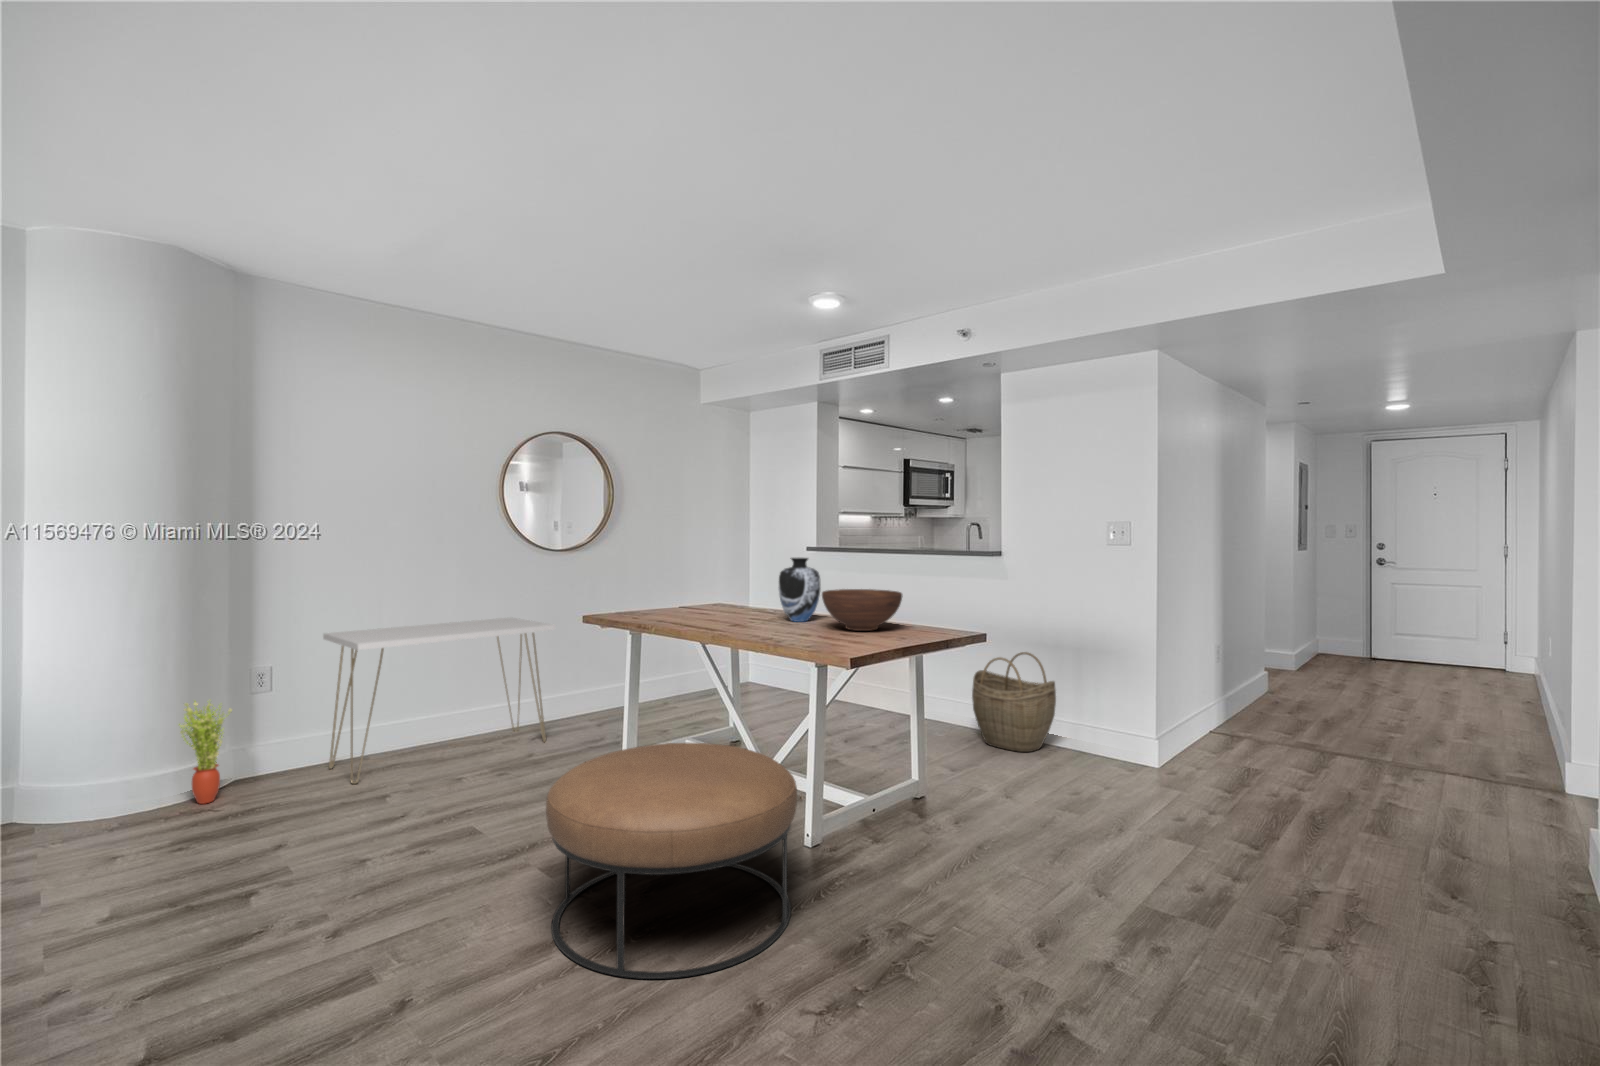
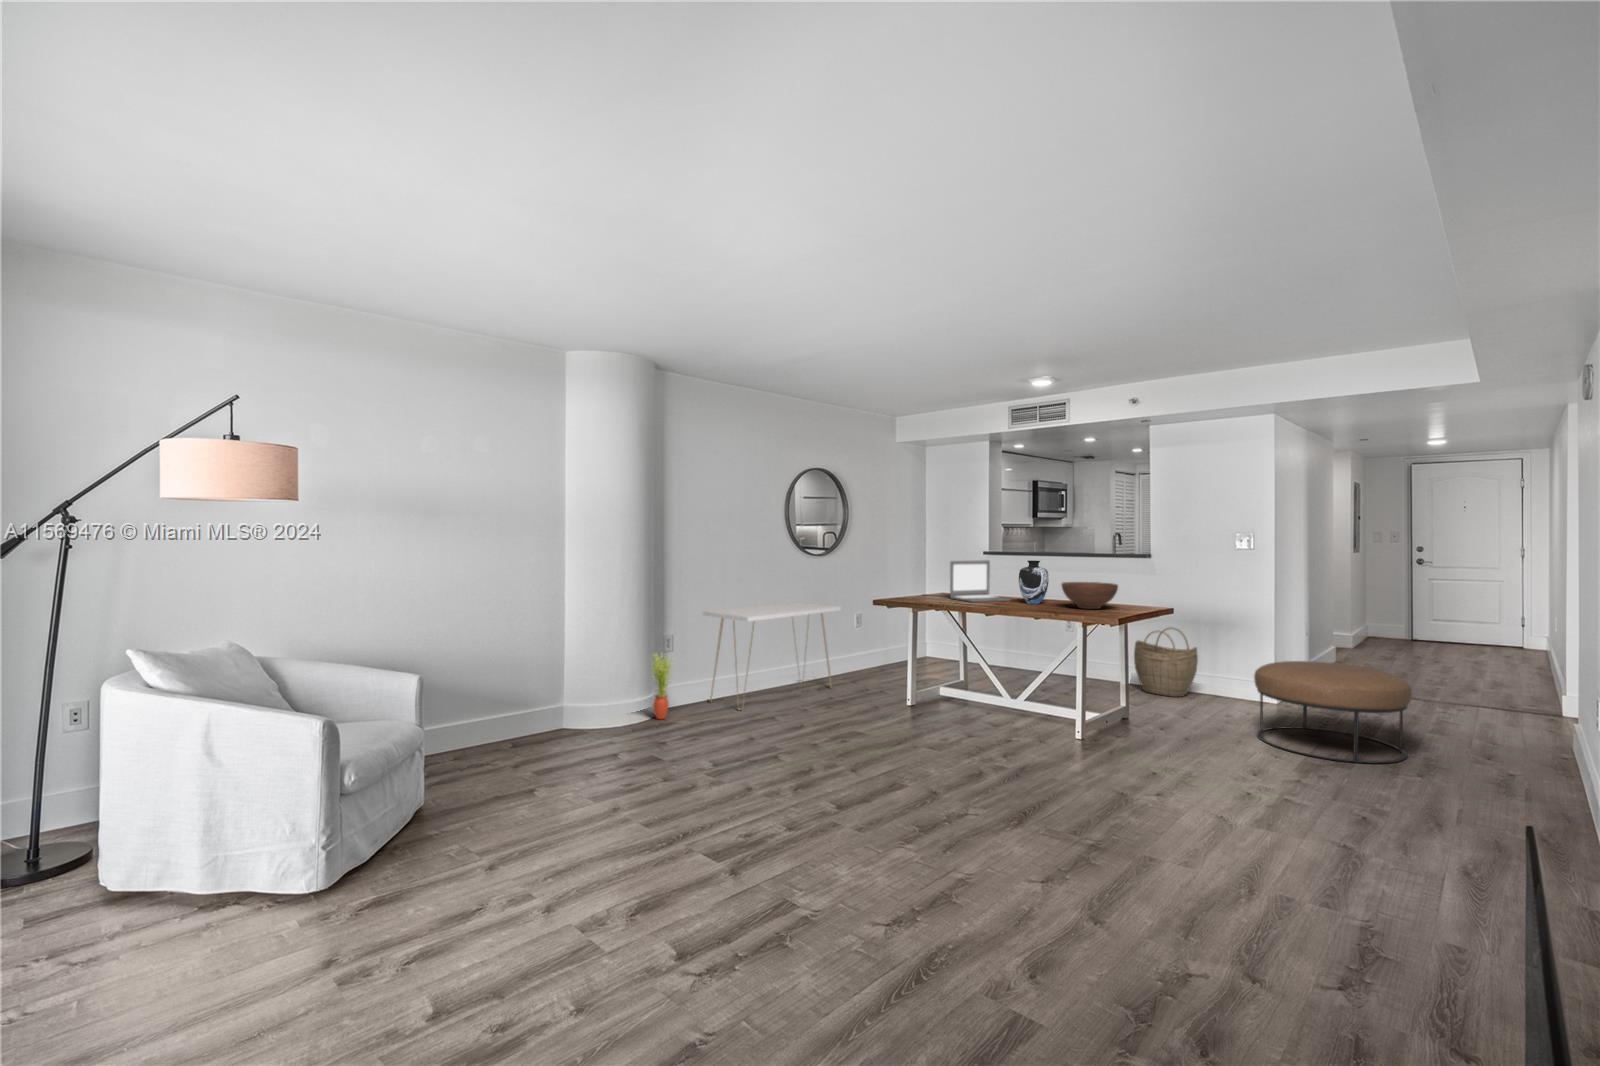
laptop: none [696,558,778,619] -> present [950,560,1011,602]
ottoman: present [546,743,797,979] -> present [1254,661,1412,763]

